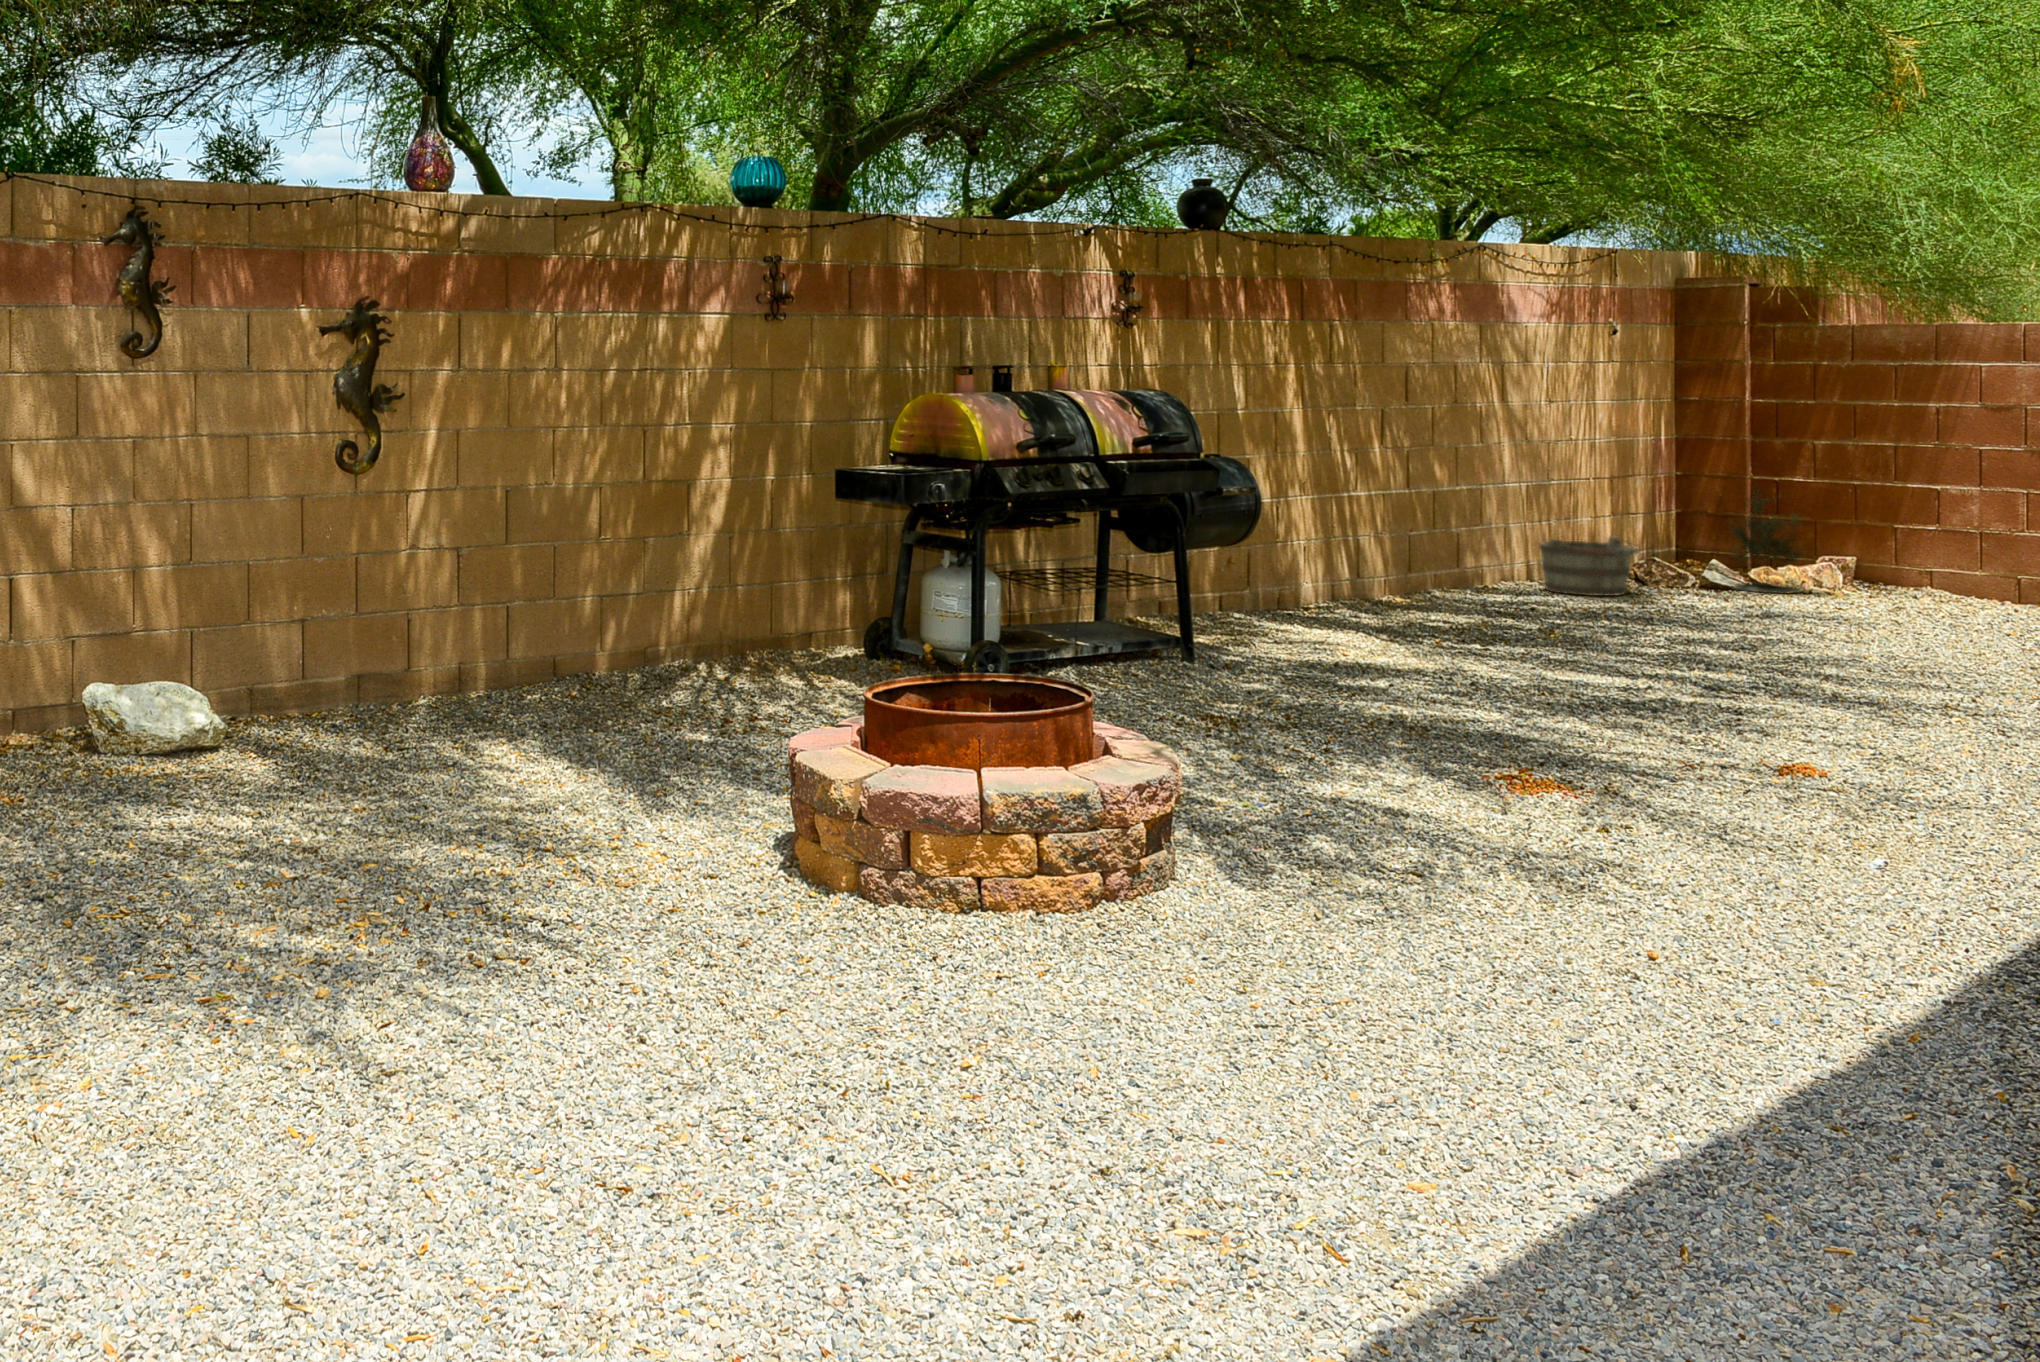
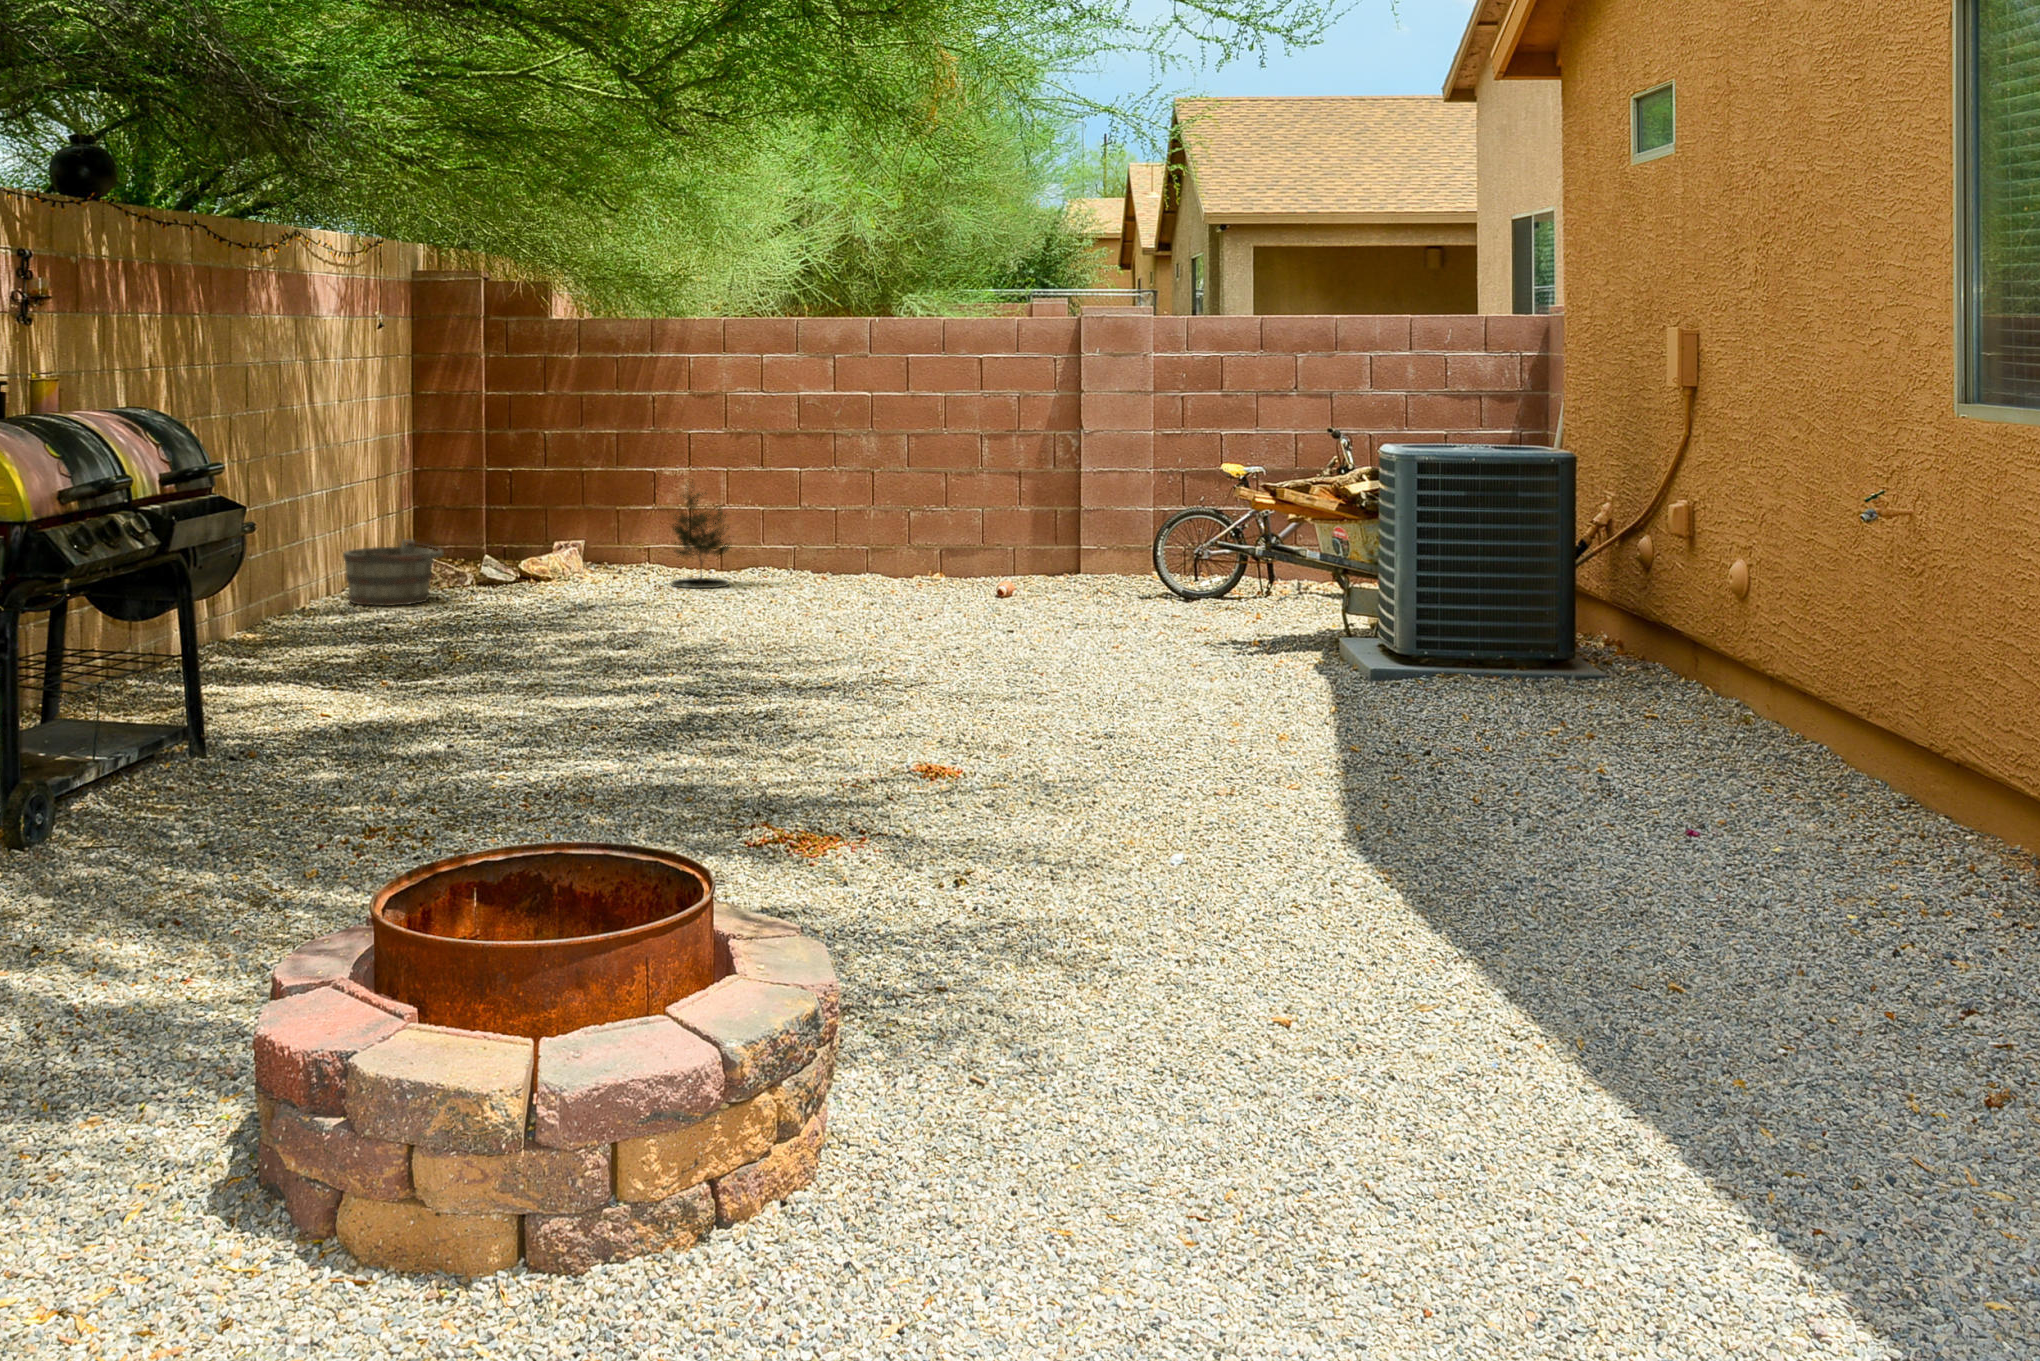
potted tree: present [1732,489,1806,593] -> present [671,482,730,588]

